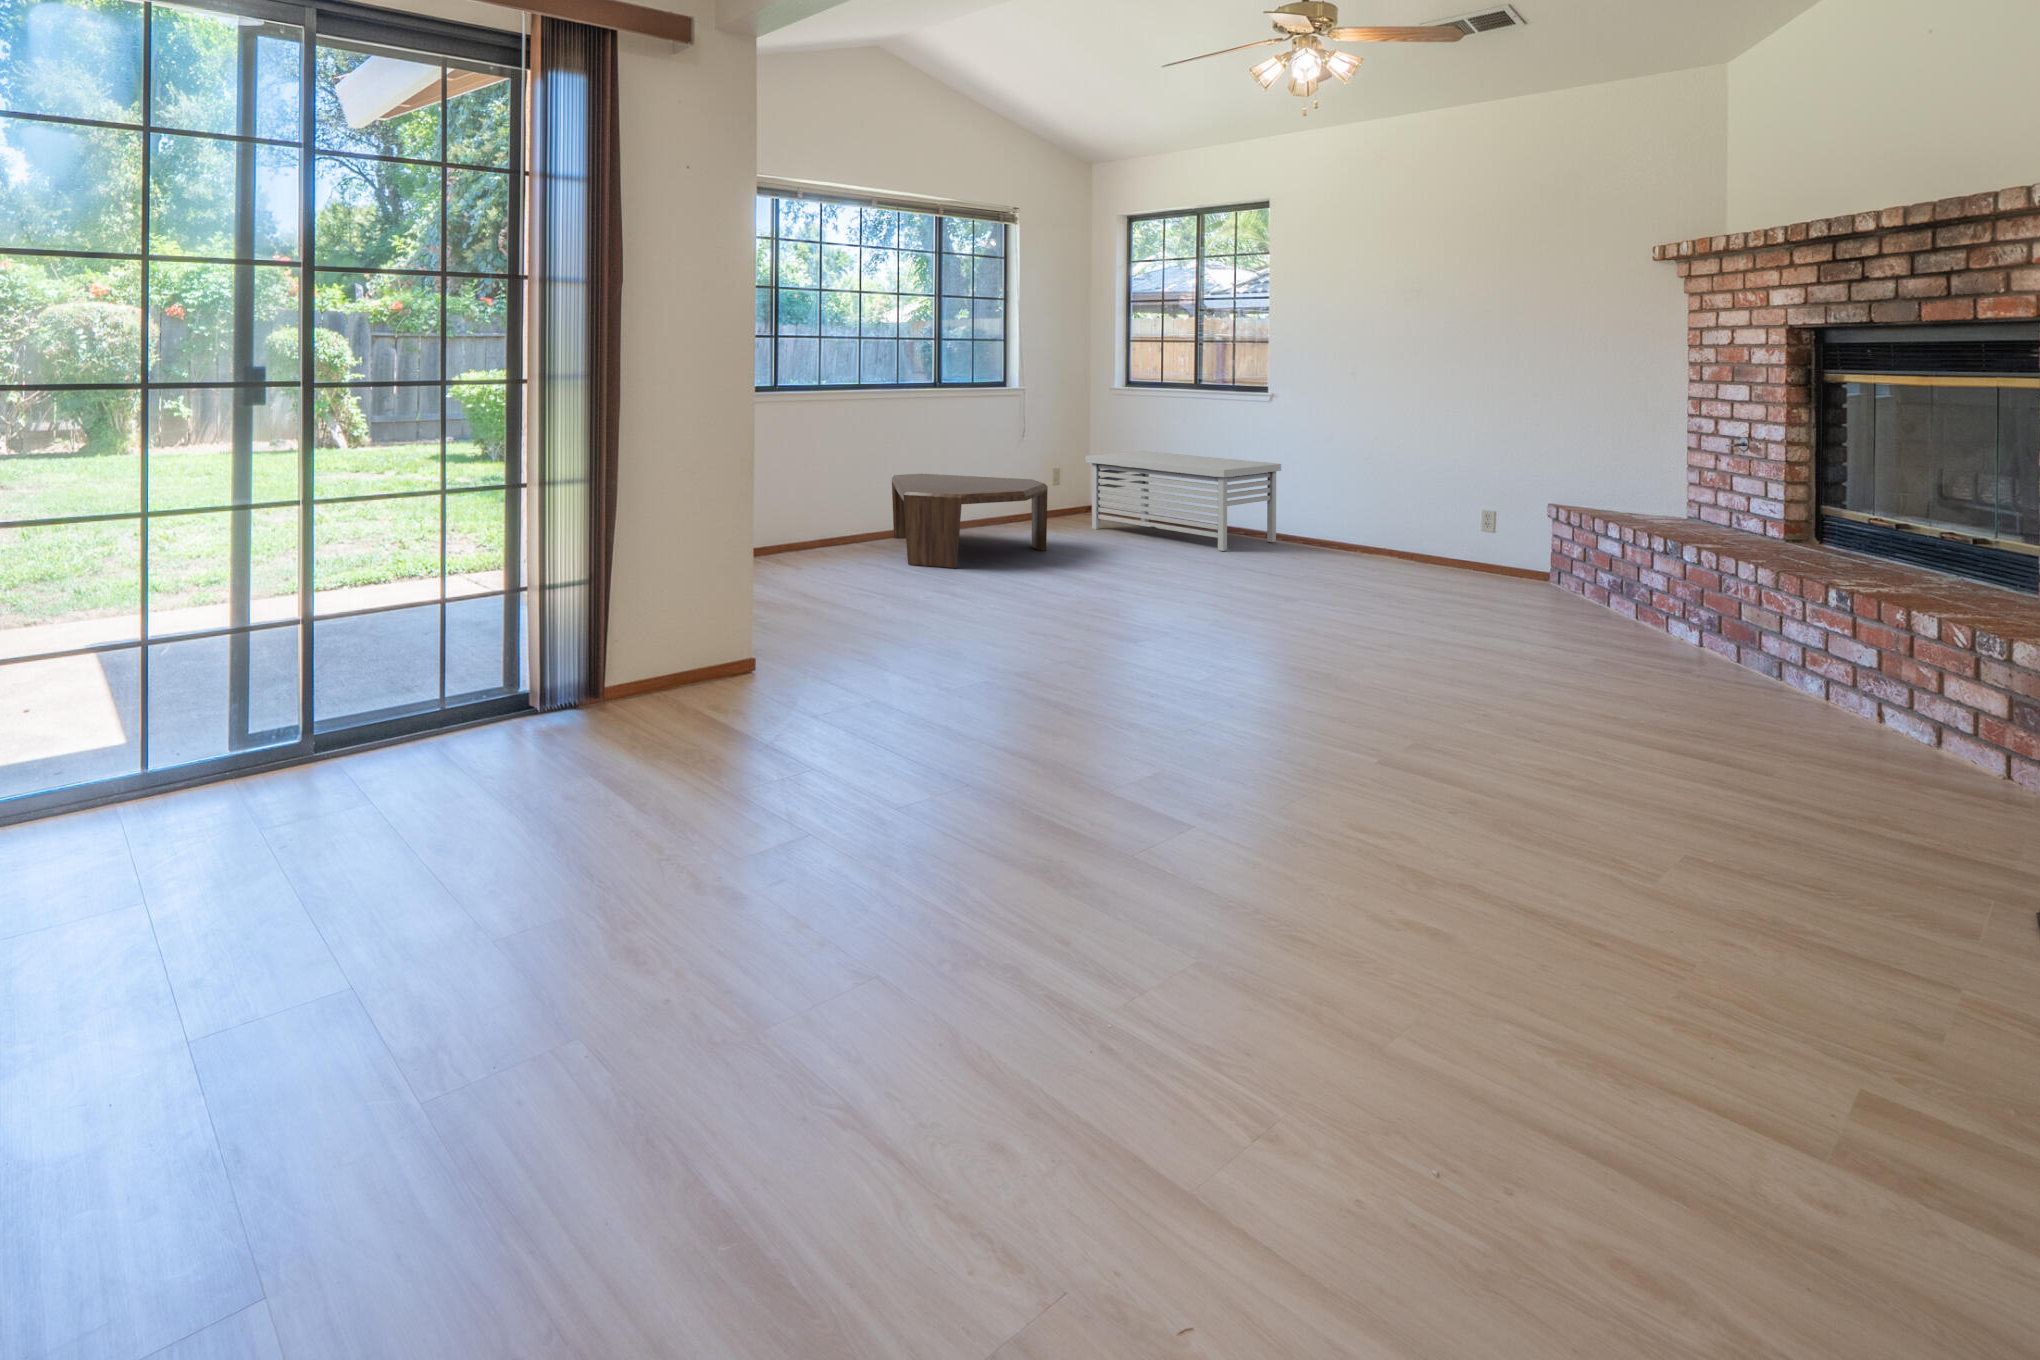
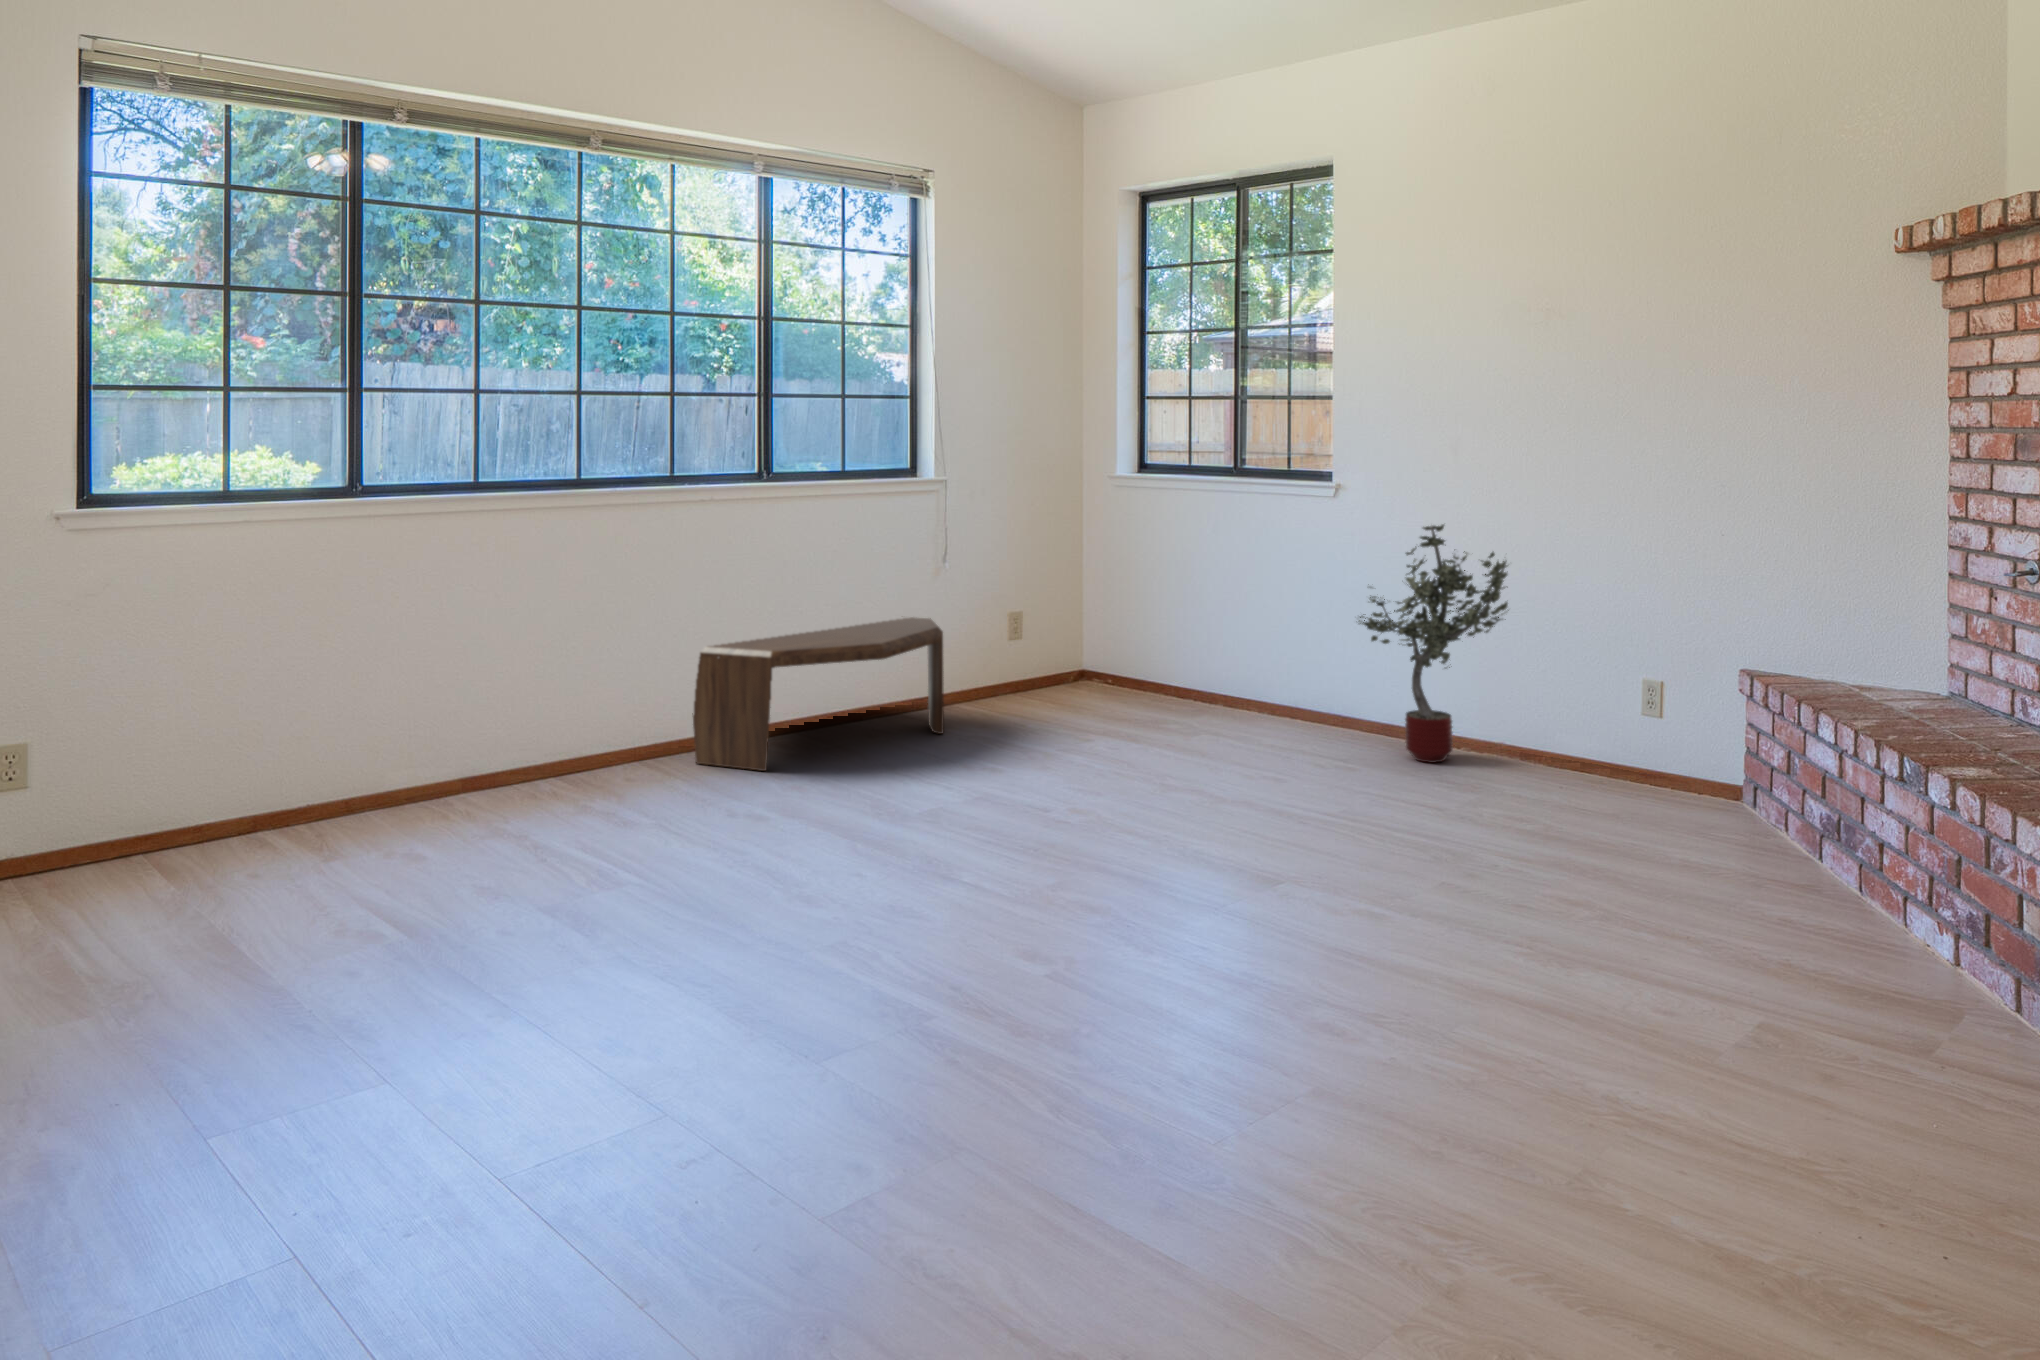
potted tree: none [1306,420,1416,565] -> present [1359,525,1509,763]
storage bench: present [1086,451,1281,551] -> none [1045,565,1332,734]

